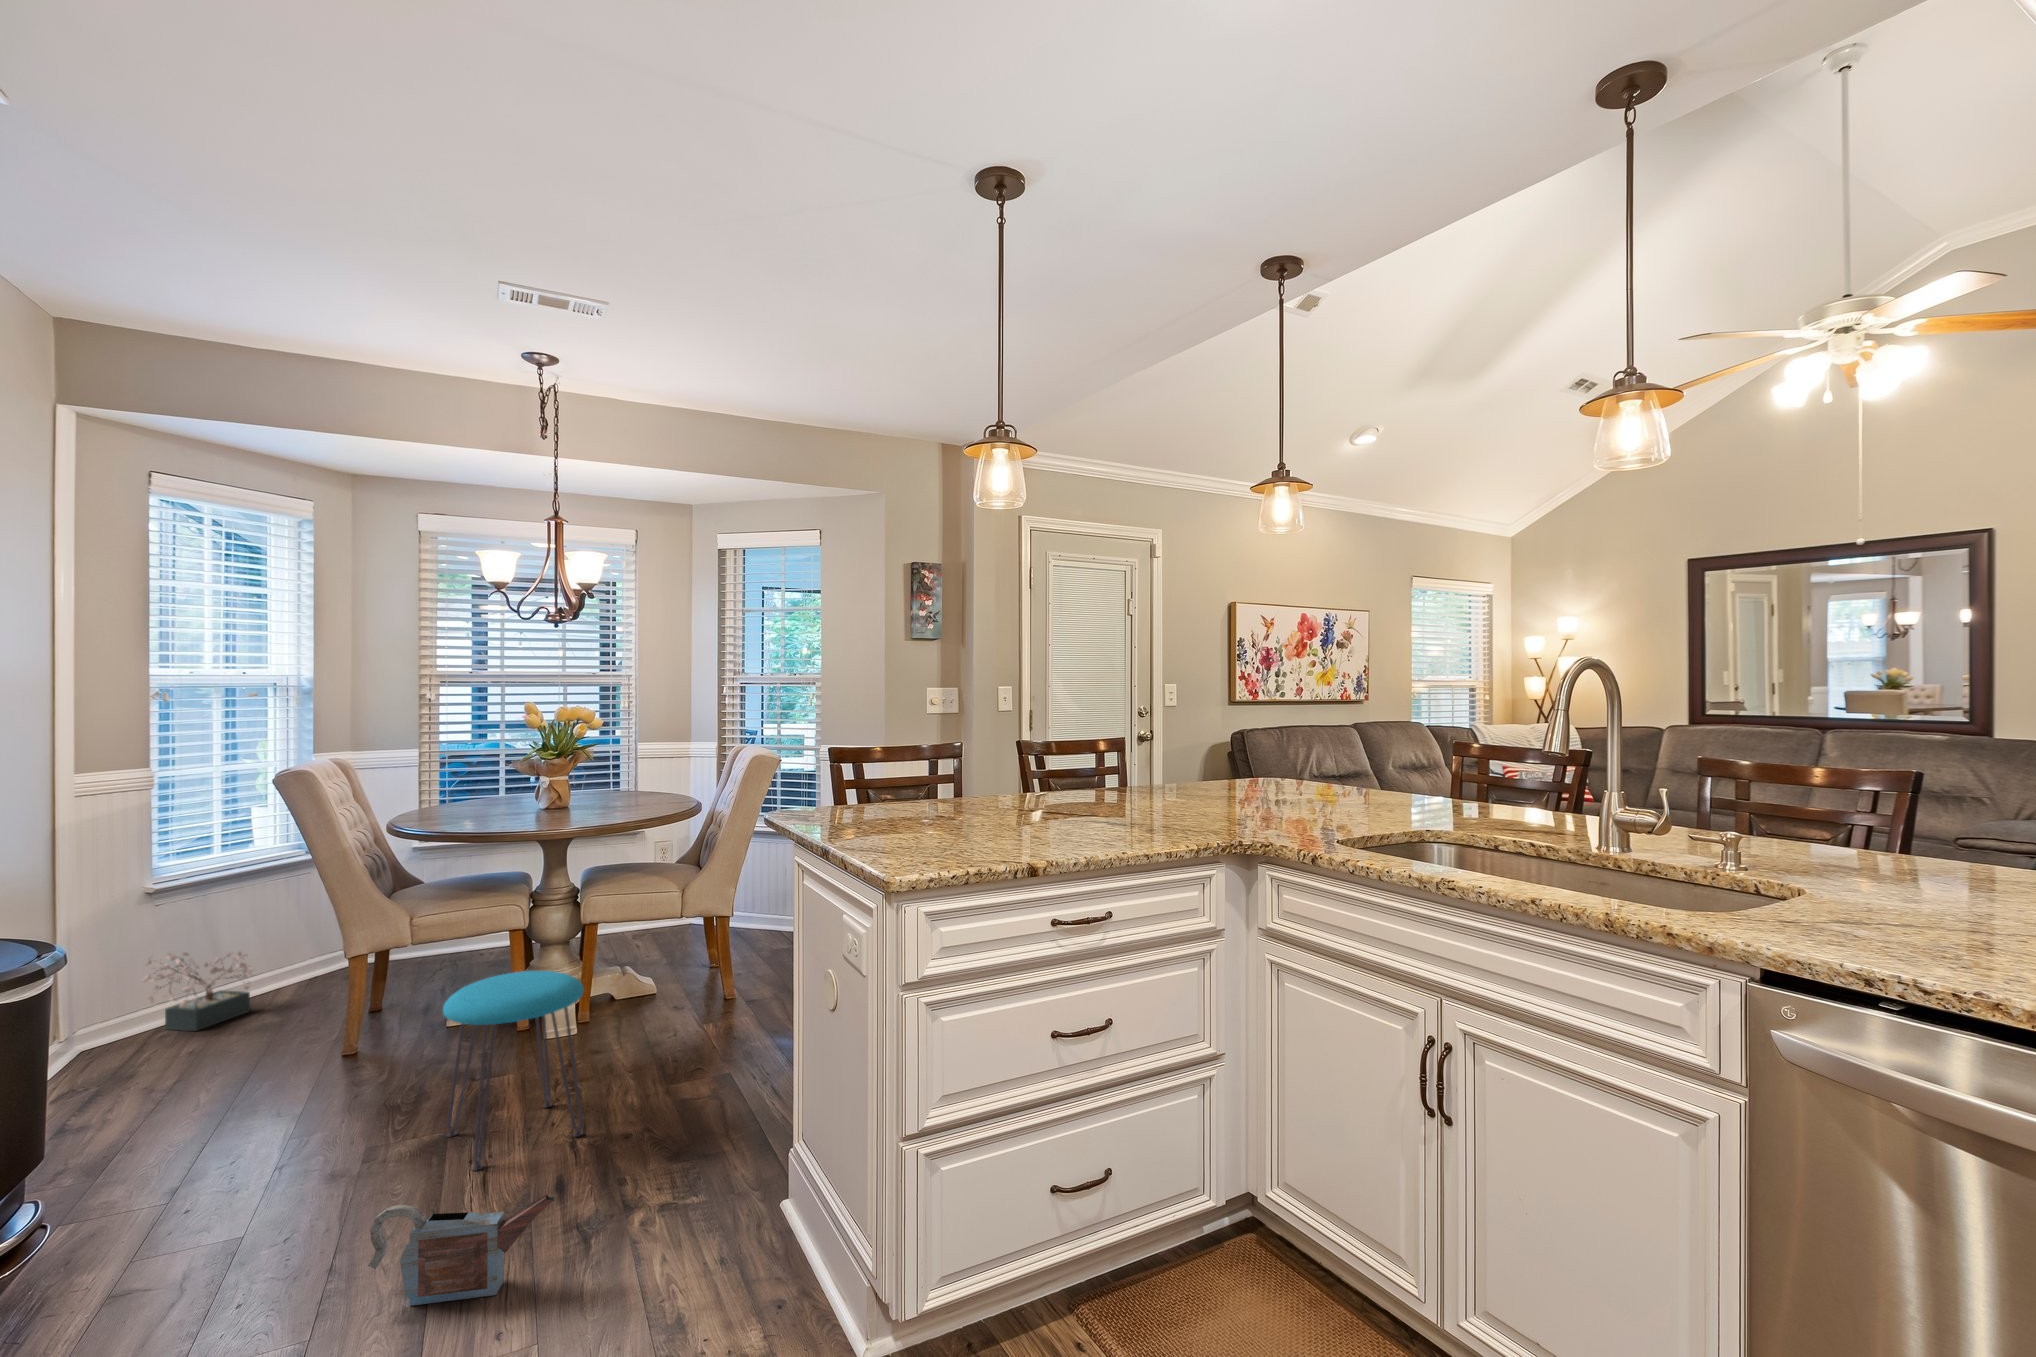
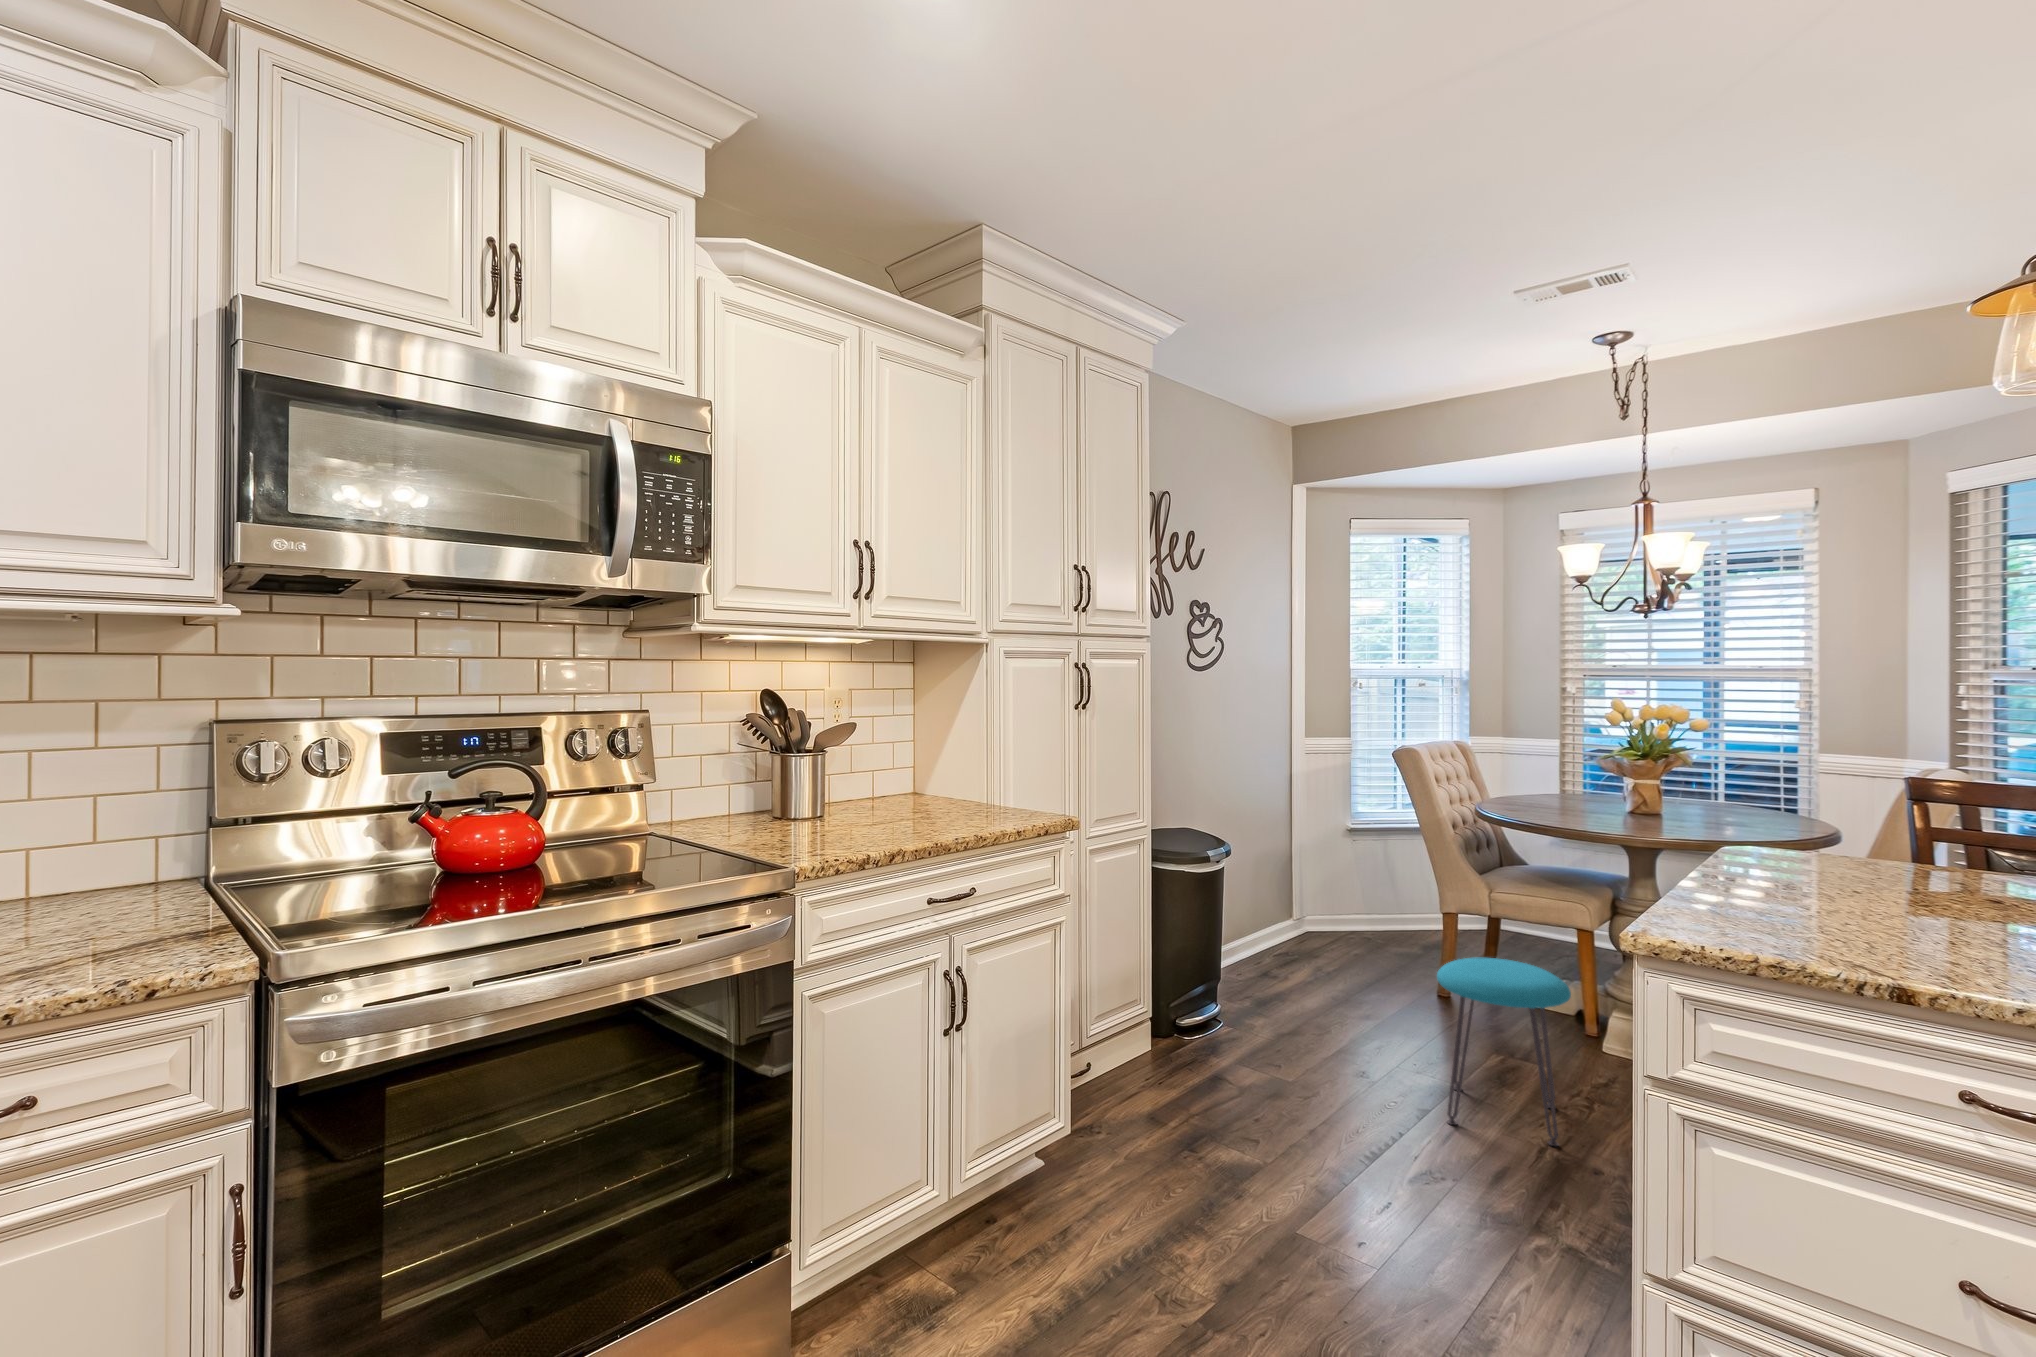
decorative plant: present [144,951,253,1031] -> none [1343,879,1416,944]
watering can: present [368,1195,554,1306] -> none [1308,1098,1427,1216]

